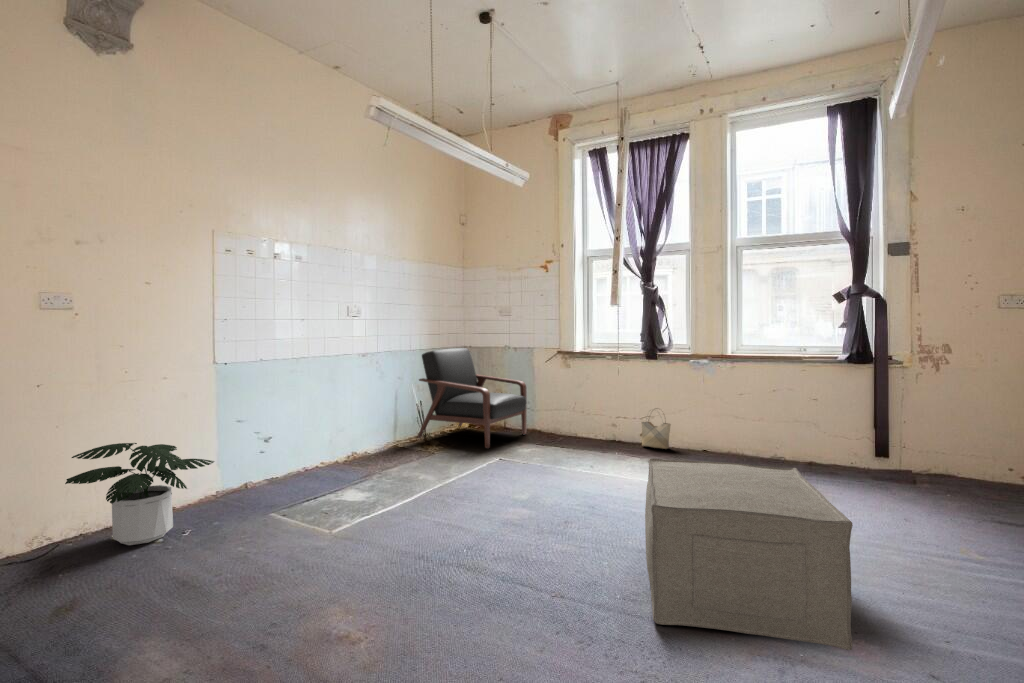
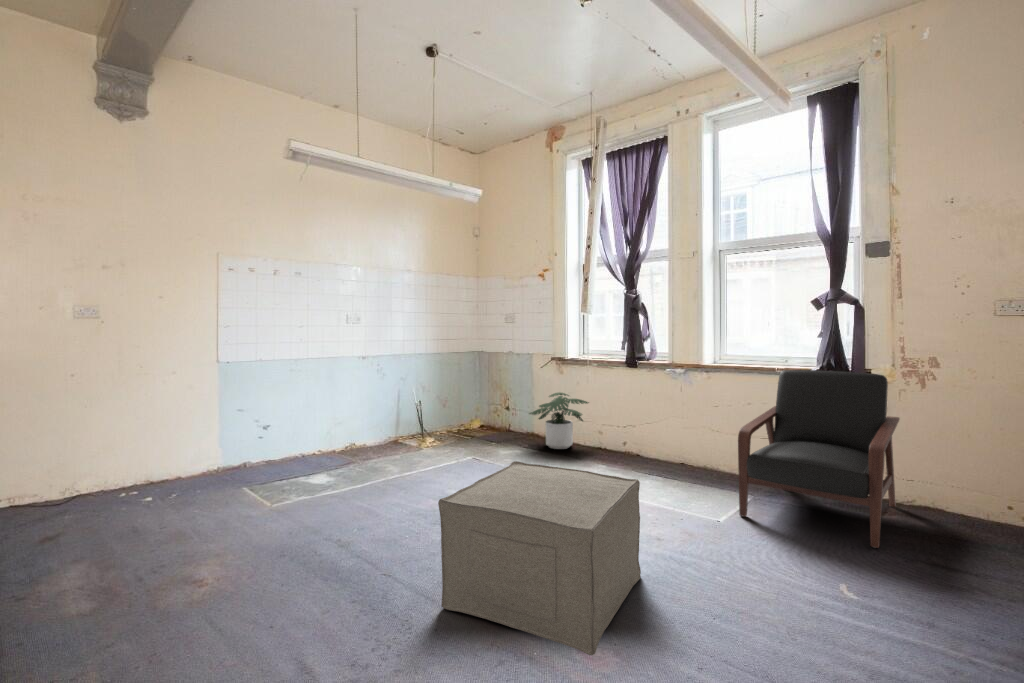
chair: present [417,348,527,448] -> present [738,370,900,548]
woven basket: present [642,422,671,449] -> none [619,417,647,458]
potted plant: present [65,443,214,545] -> present [529,392,589,449]

